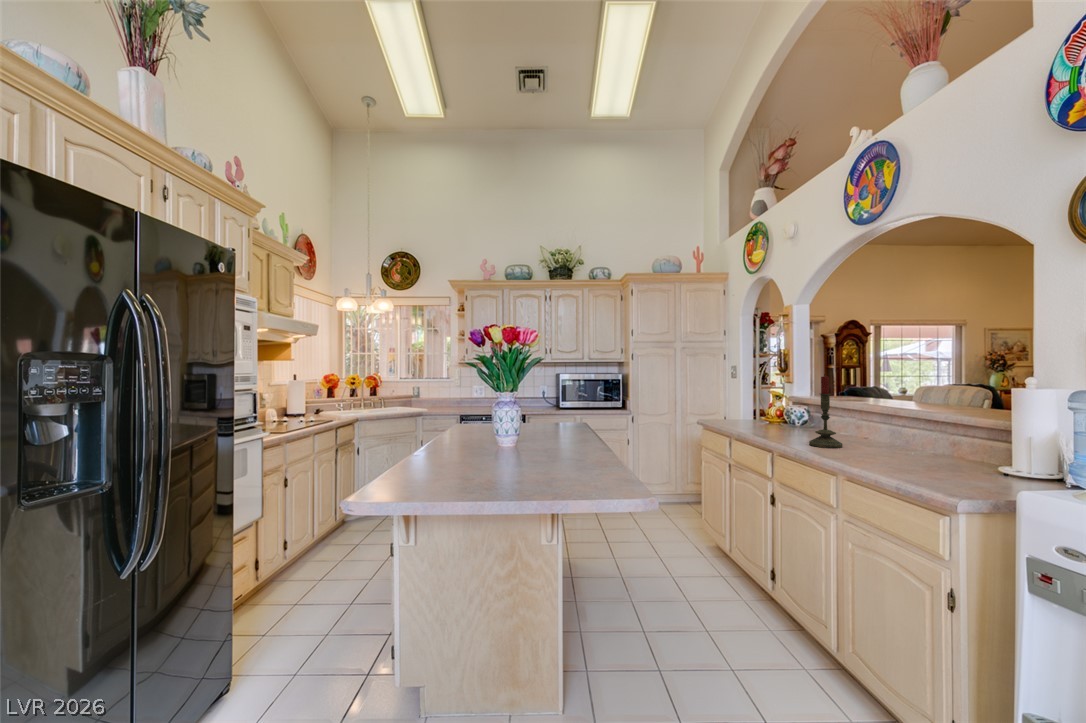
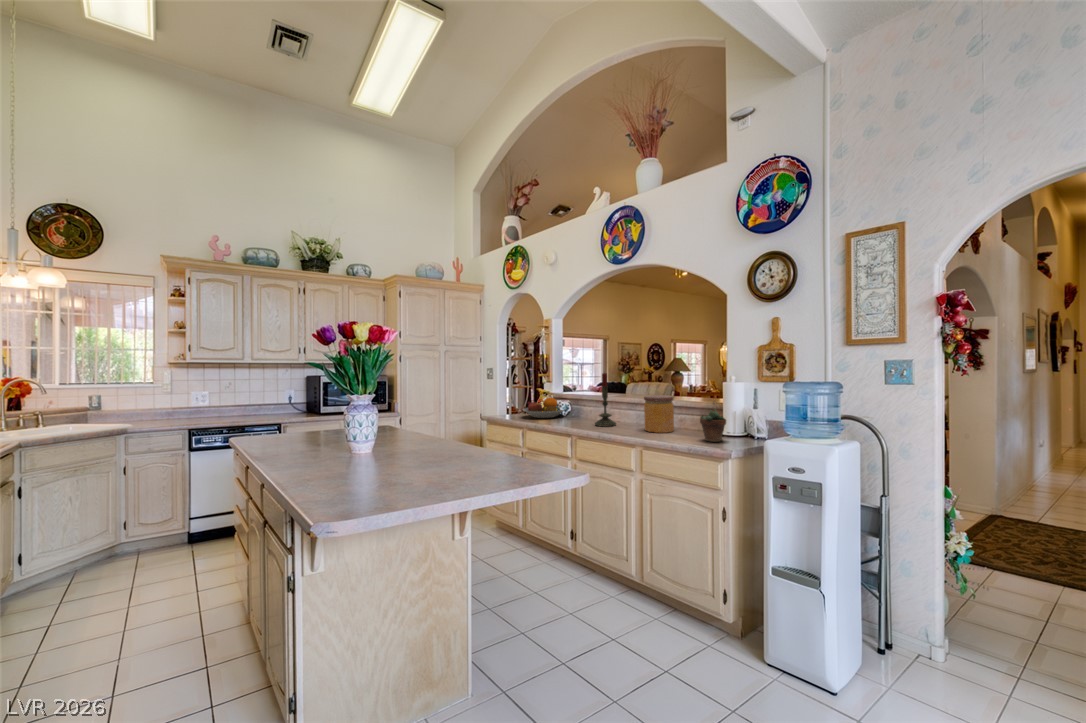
fruit bowl: none [736,406,798,431] -> present [523,398,564,418]
jar: none [867,409,920,465] -> present [644,395,674,433]
succulent plant: none [929,421,981,487] -> present [700,403,726,442]

